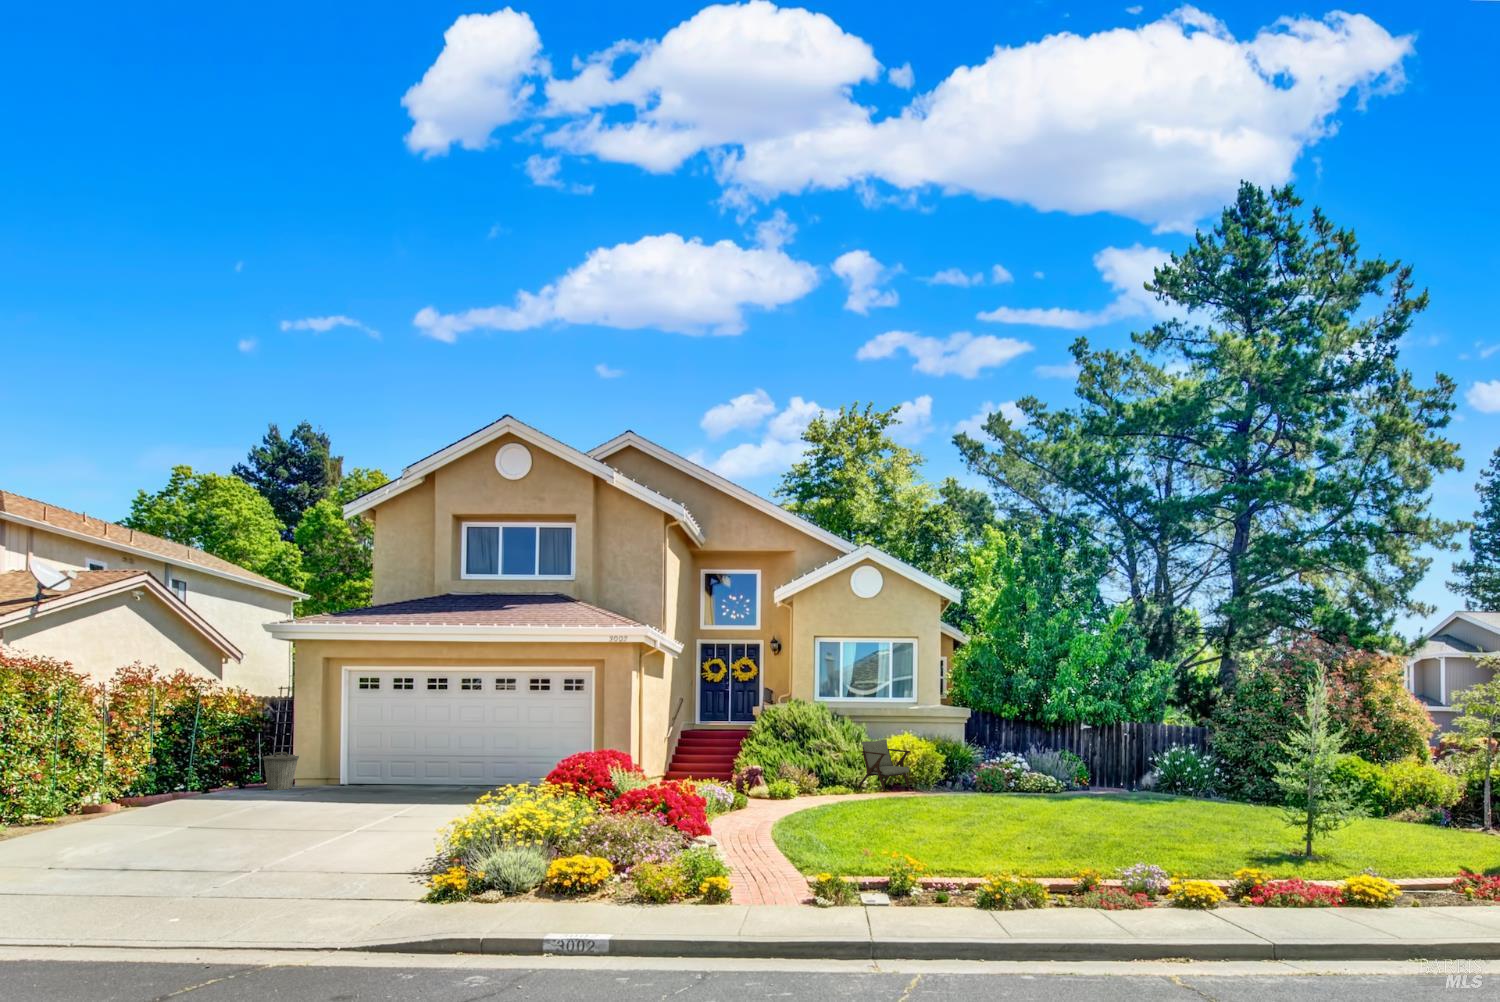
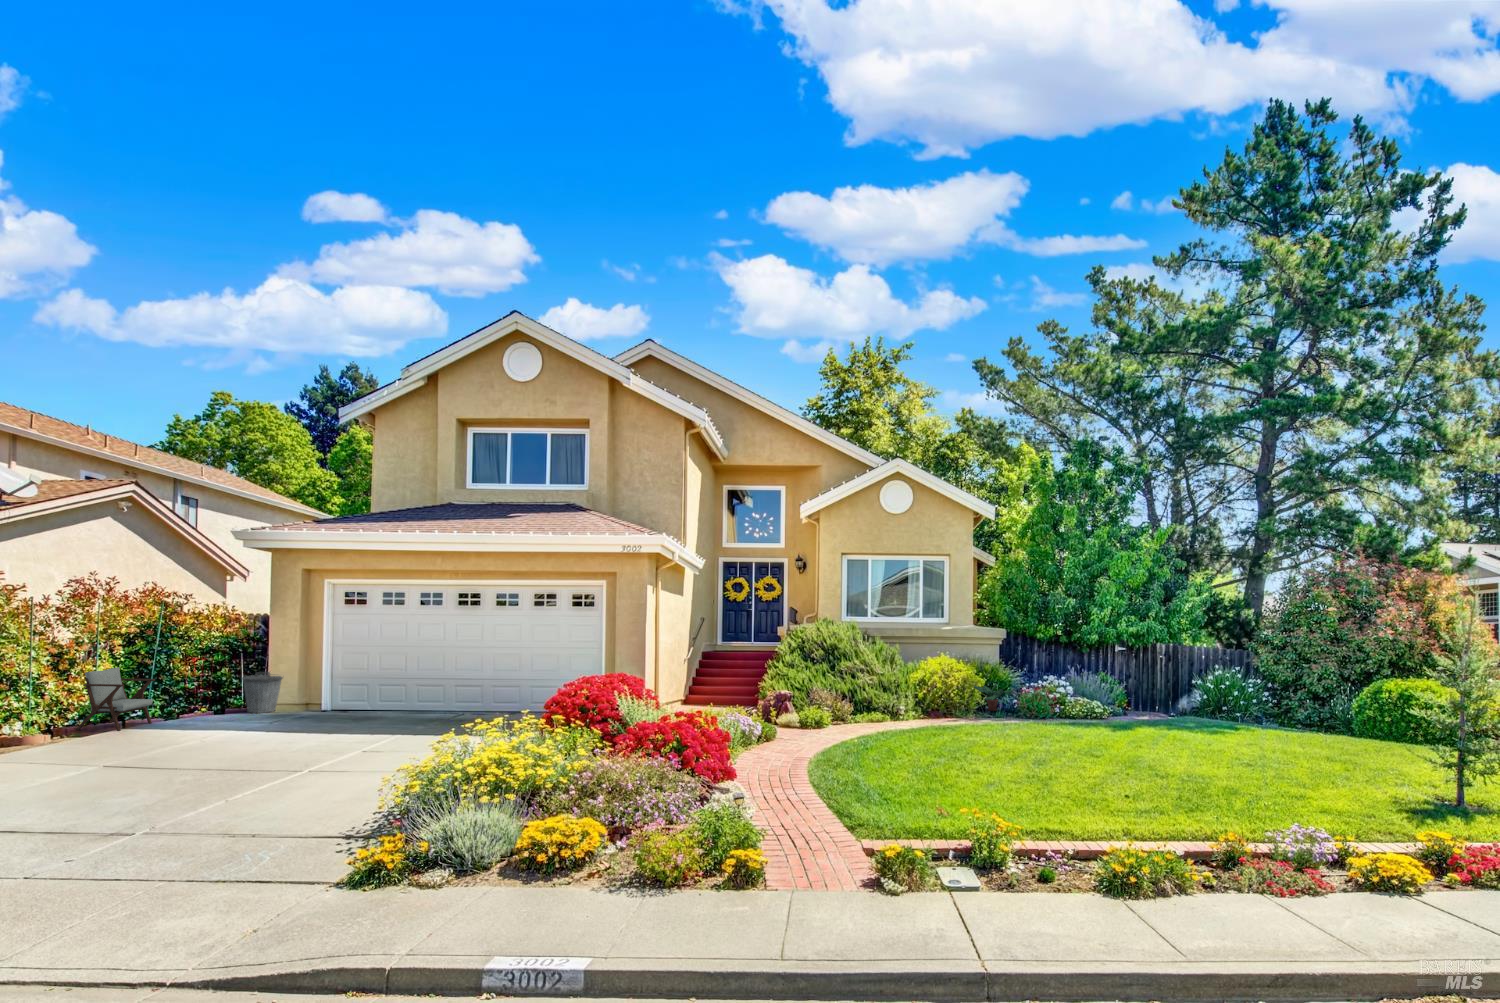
lounge chair: present [858,740,910,791] -> present [76,667,155,731]
potted plant: none [931,759,967,786] -> present [974,683,1009,711]

